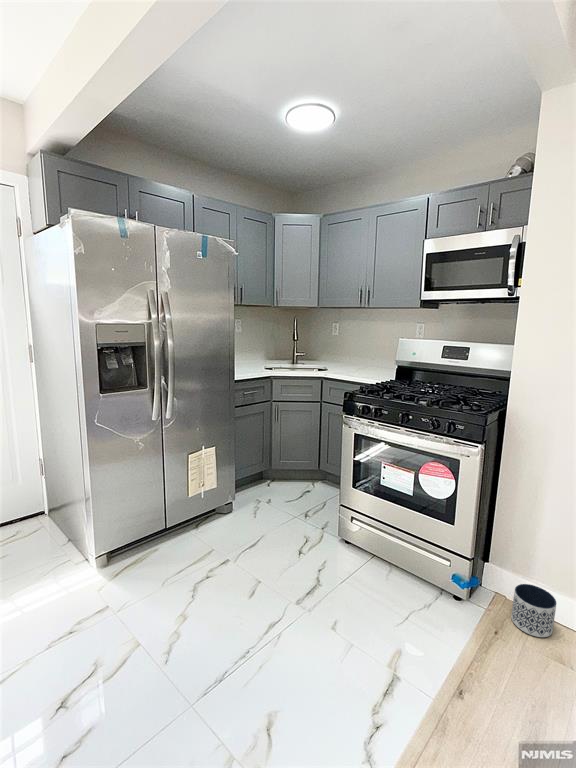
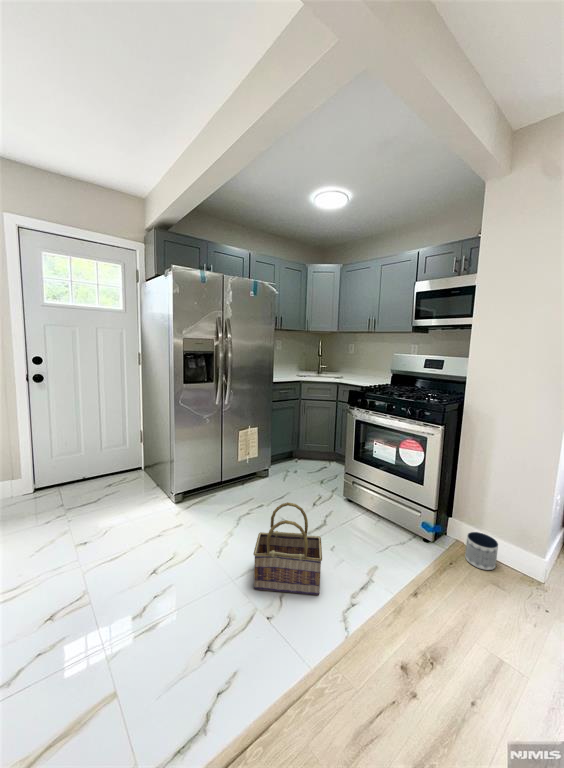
basket: none [223,576,329,719] -> present [254,502,322,595]

